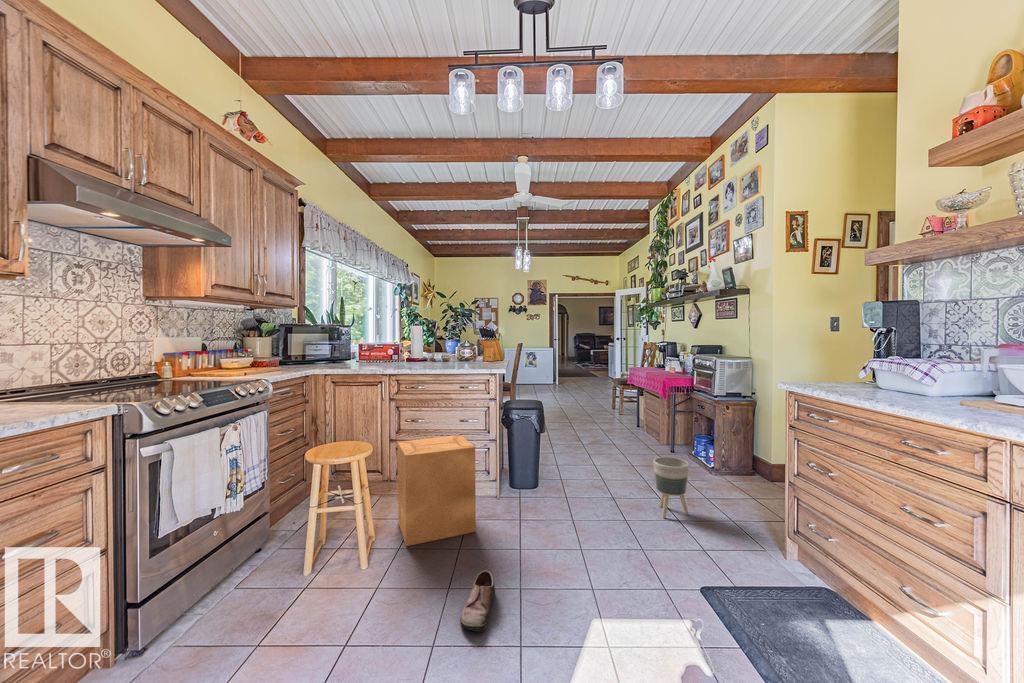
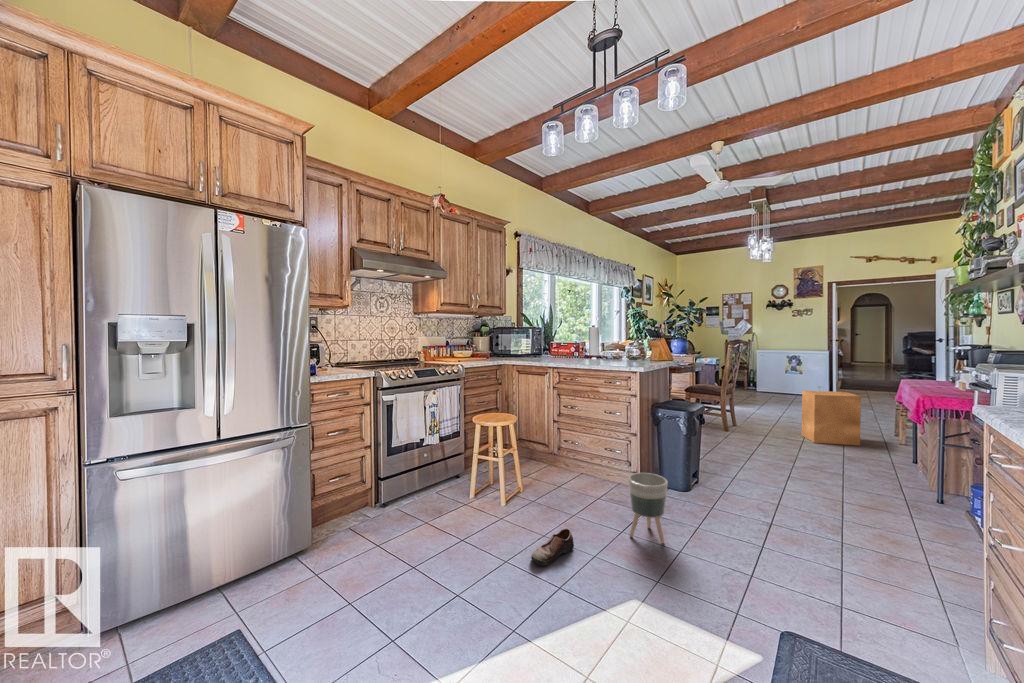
cardboard box: present [397,435,476,546] -> present [802,391,861,445]
planter: present [653,457,689,518] -> present [628,473,668,543]

